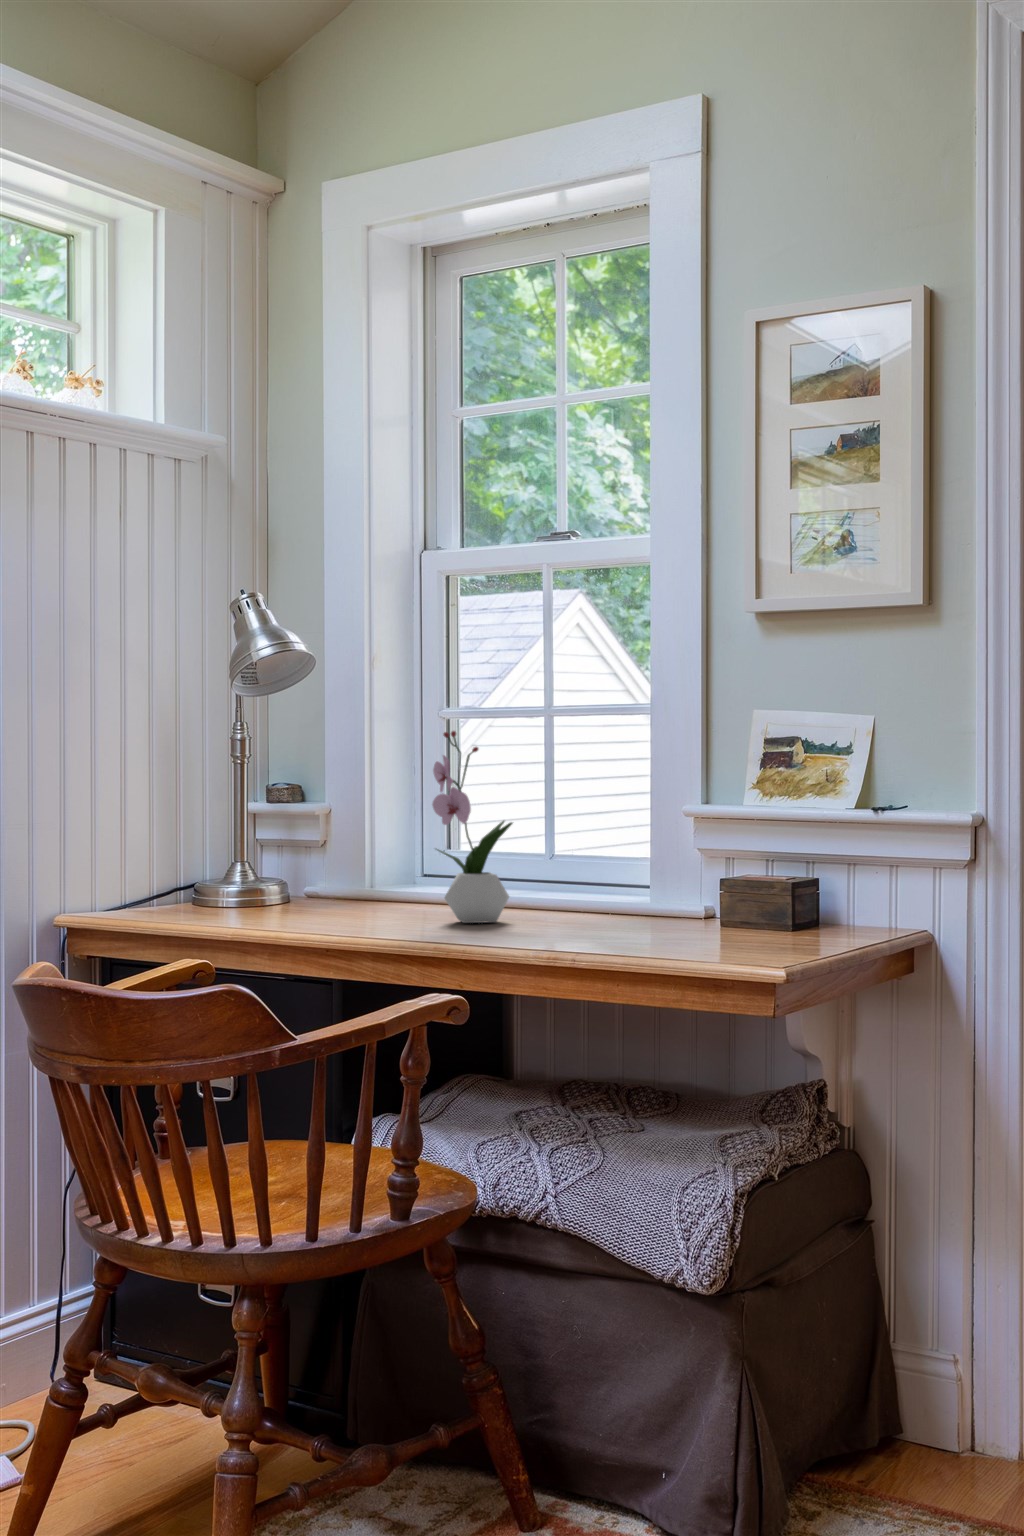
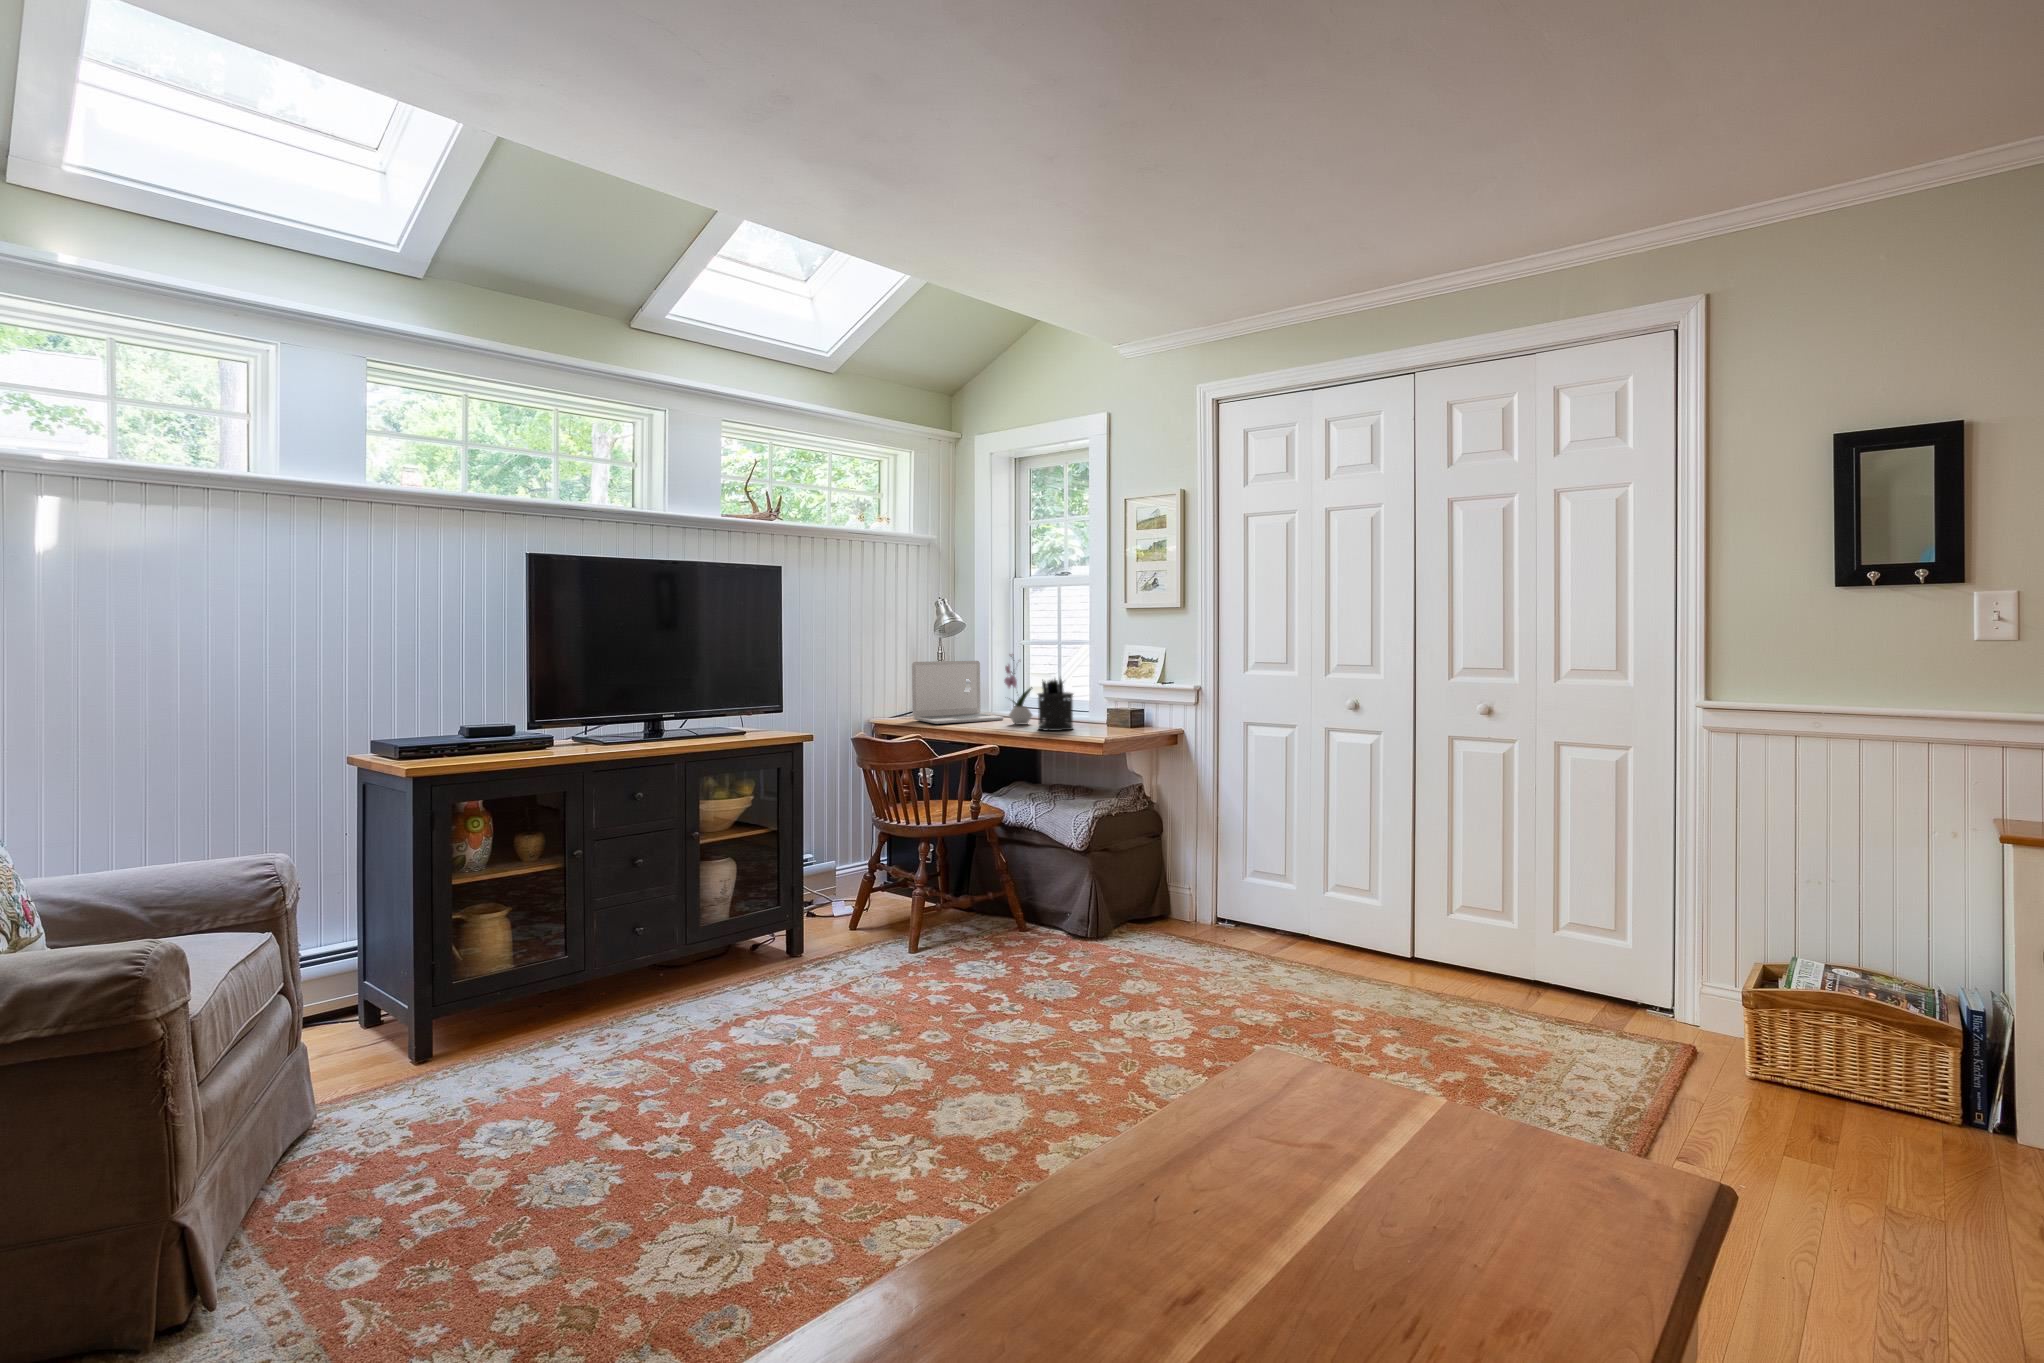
laptop: none [168,756,417,923] -> present [912,661,1004,724]
pen holder: none [542,786,644,940] -> present [1038,679,1073,731]

